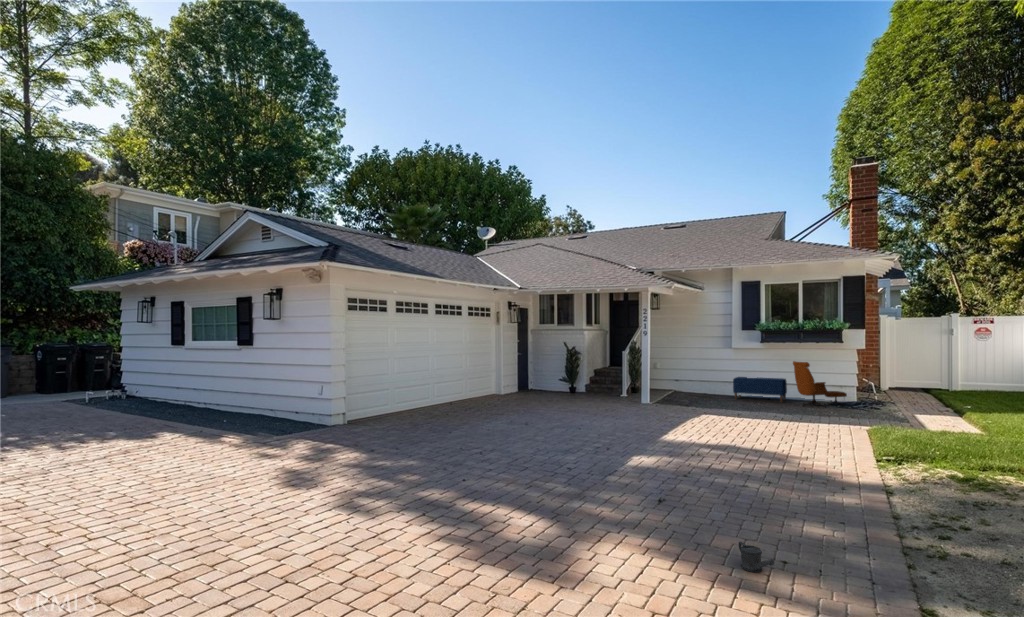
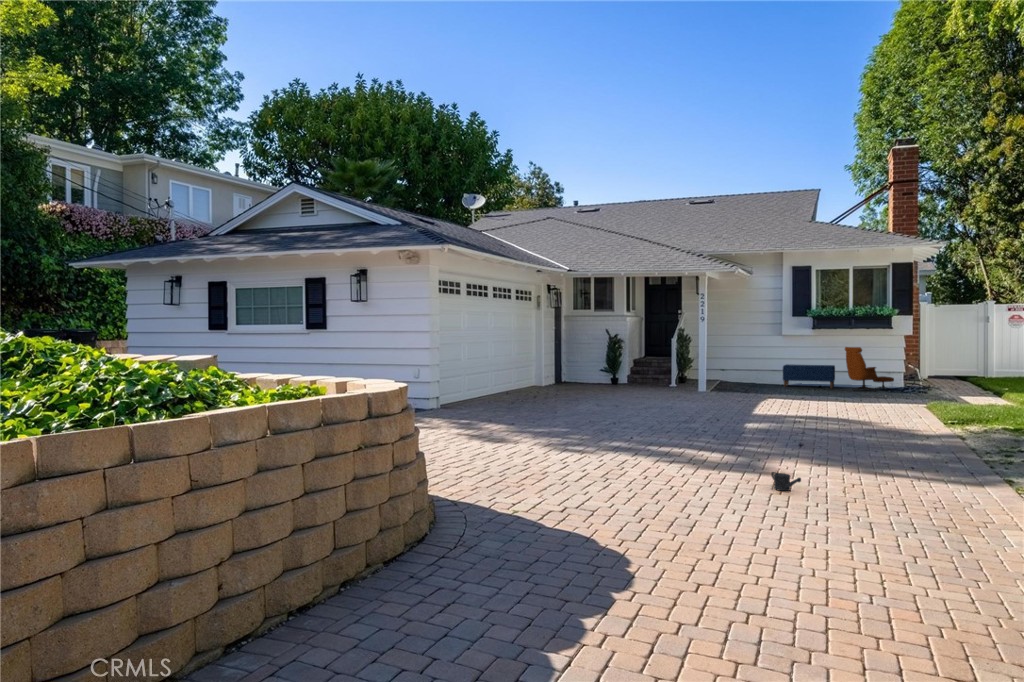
watering can: present [739,542,774,572] -> present [771,472,801,491]

